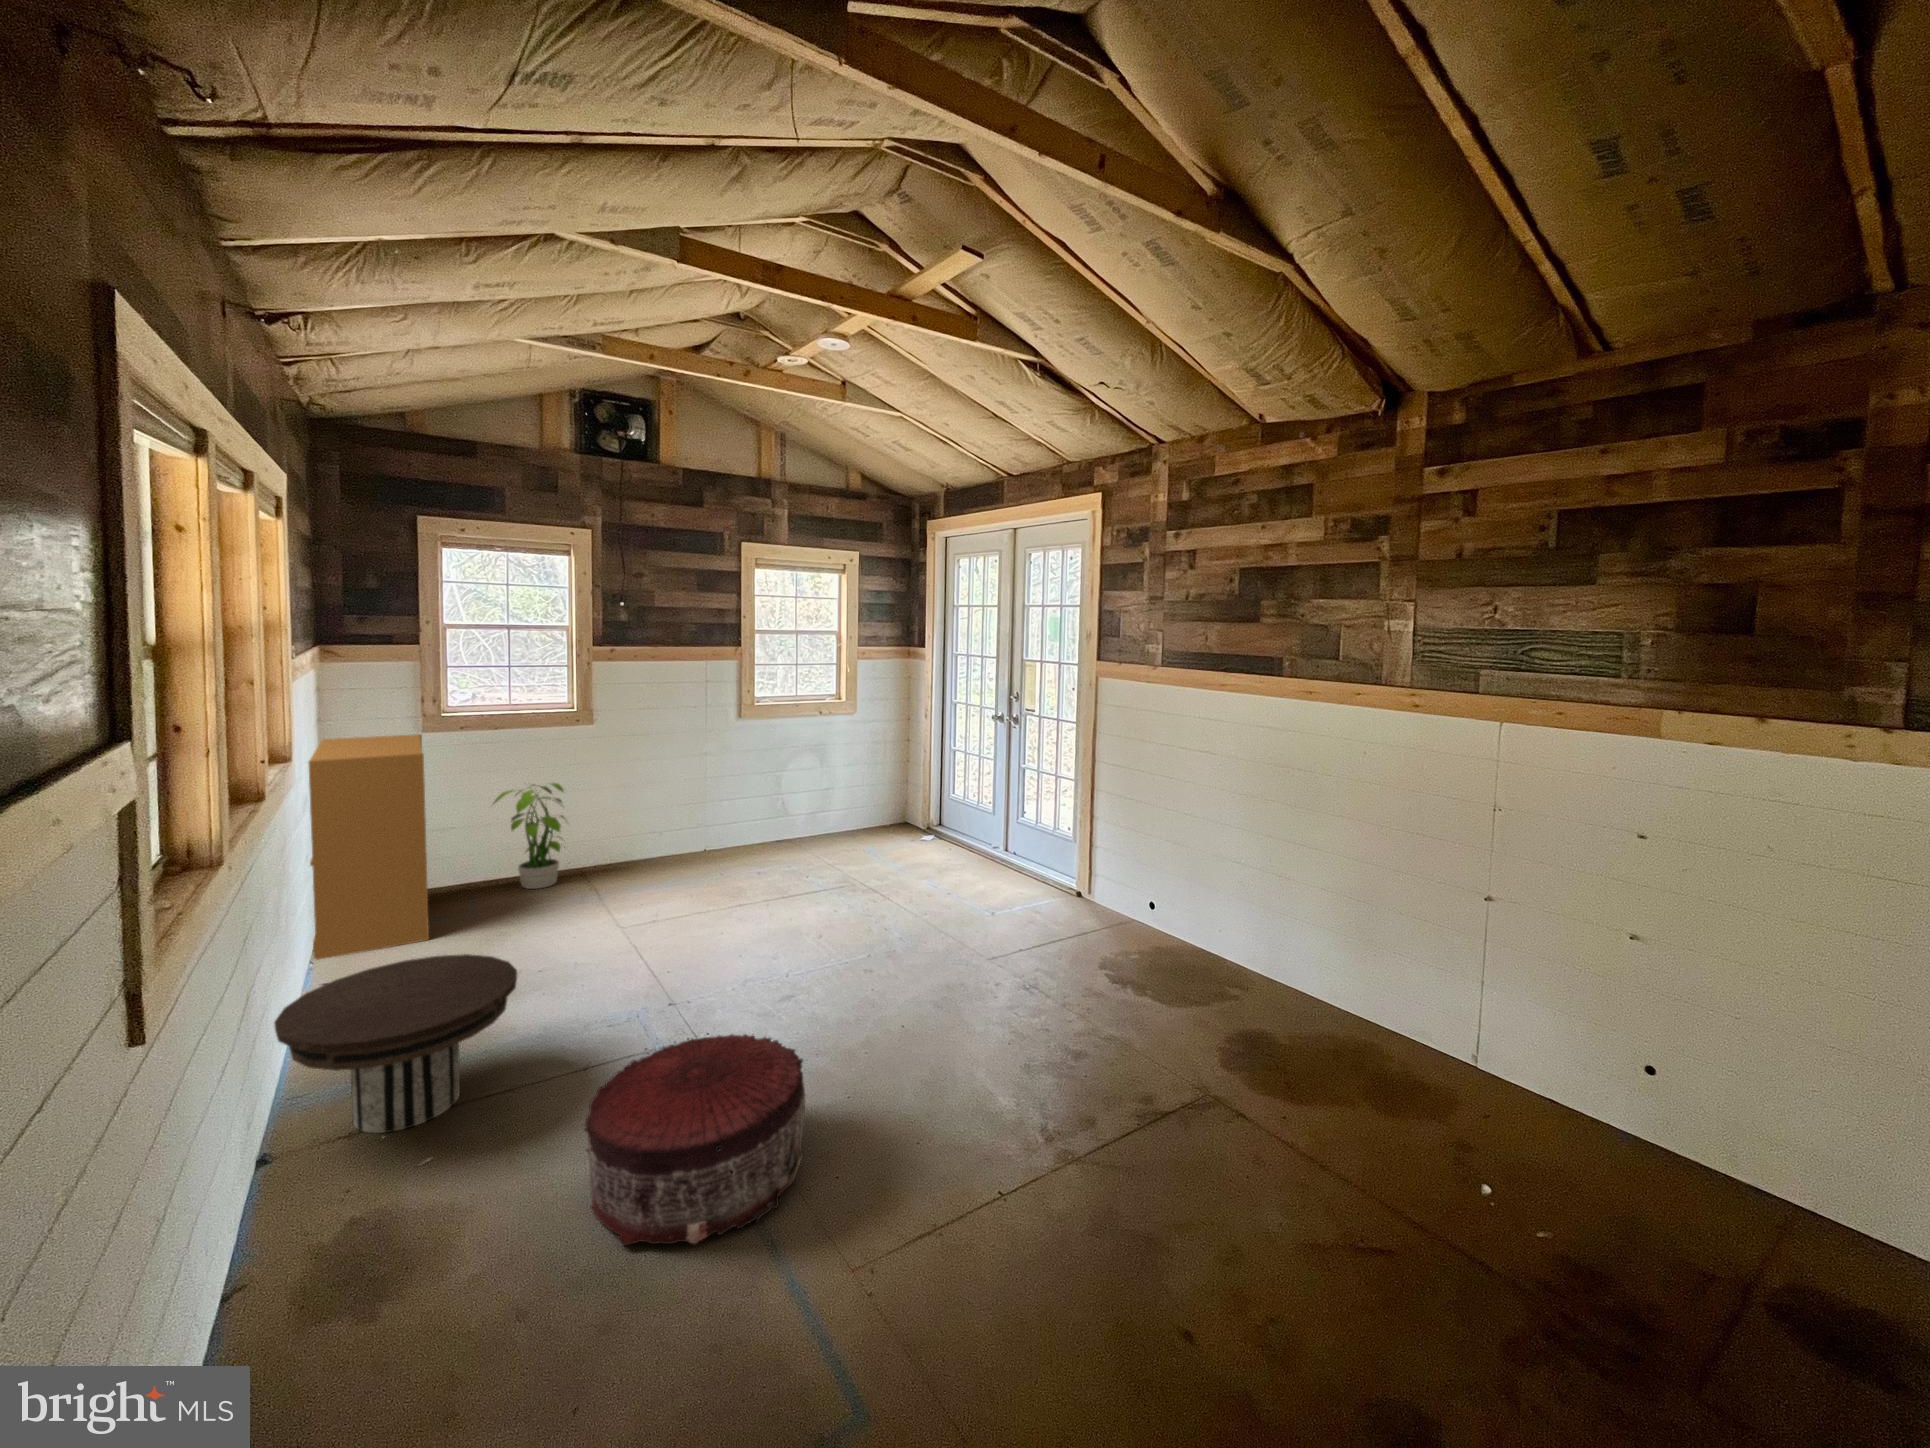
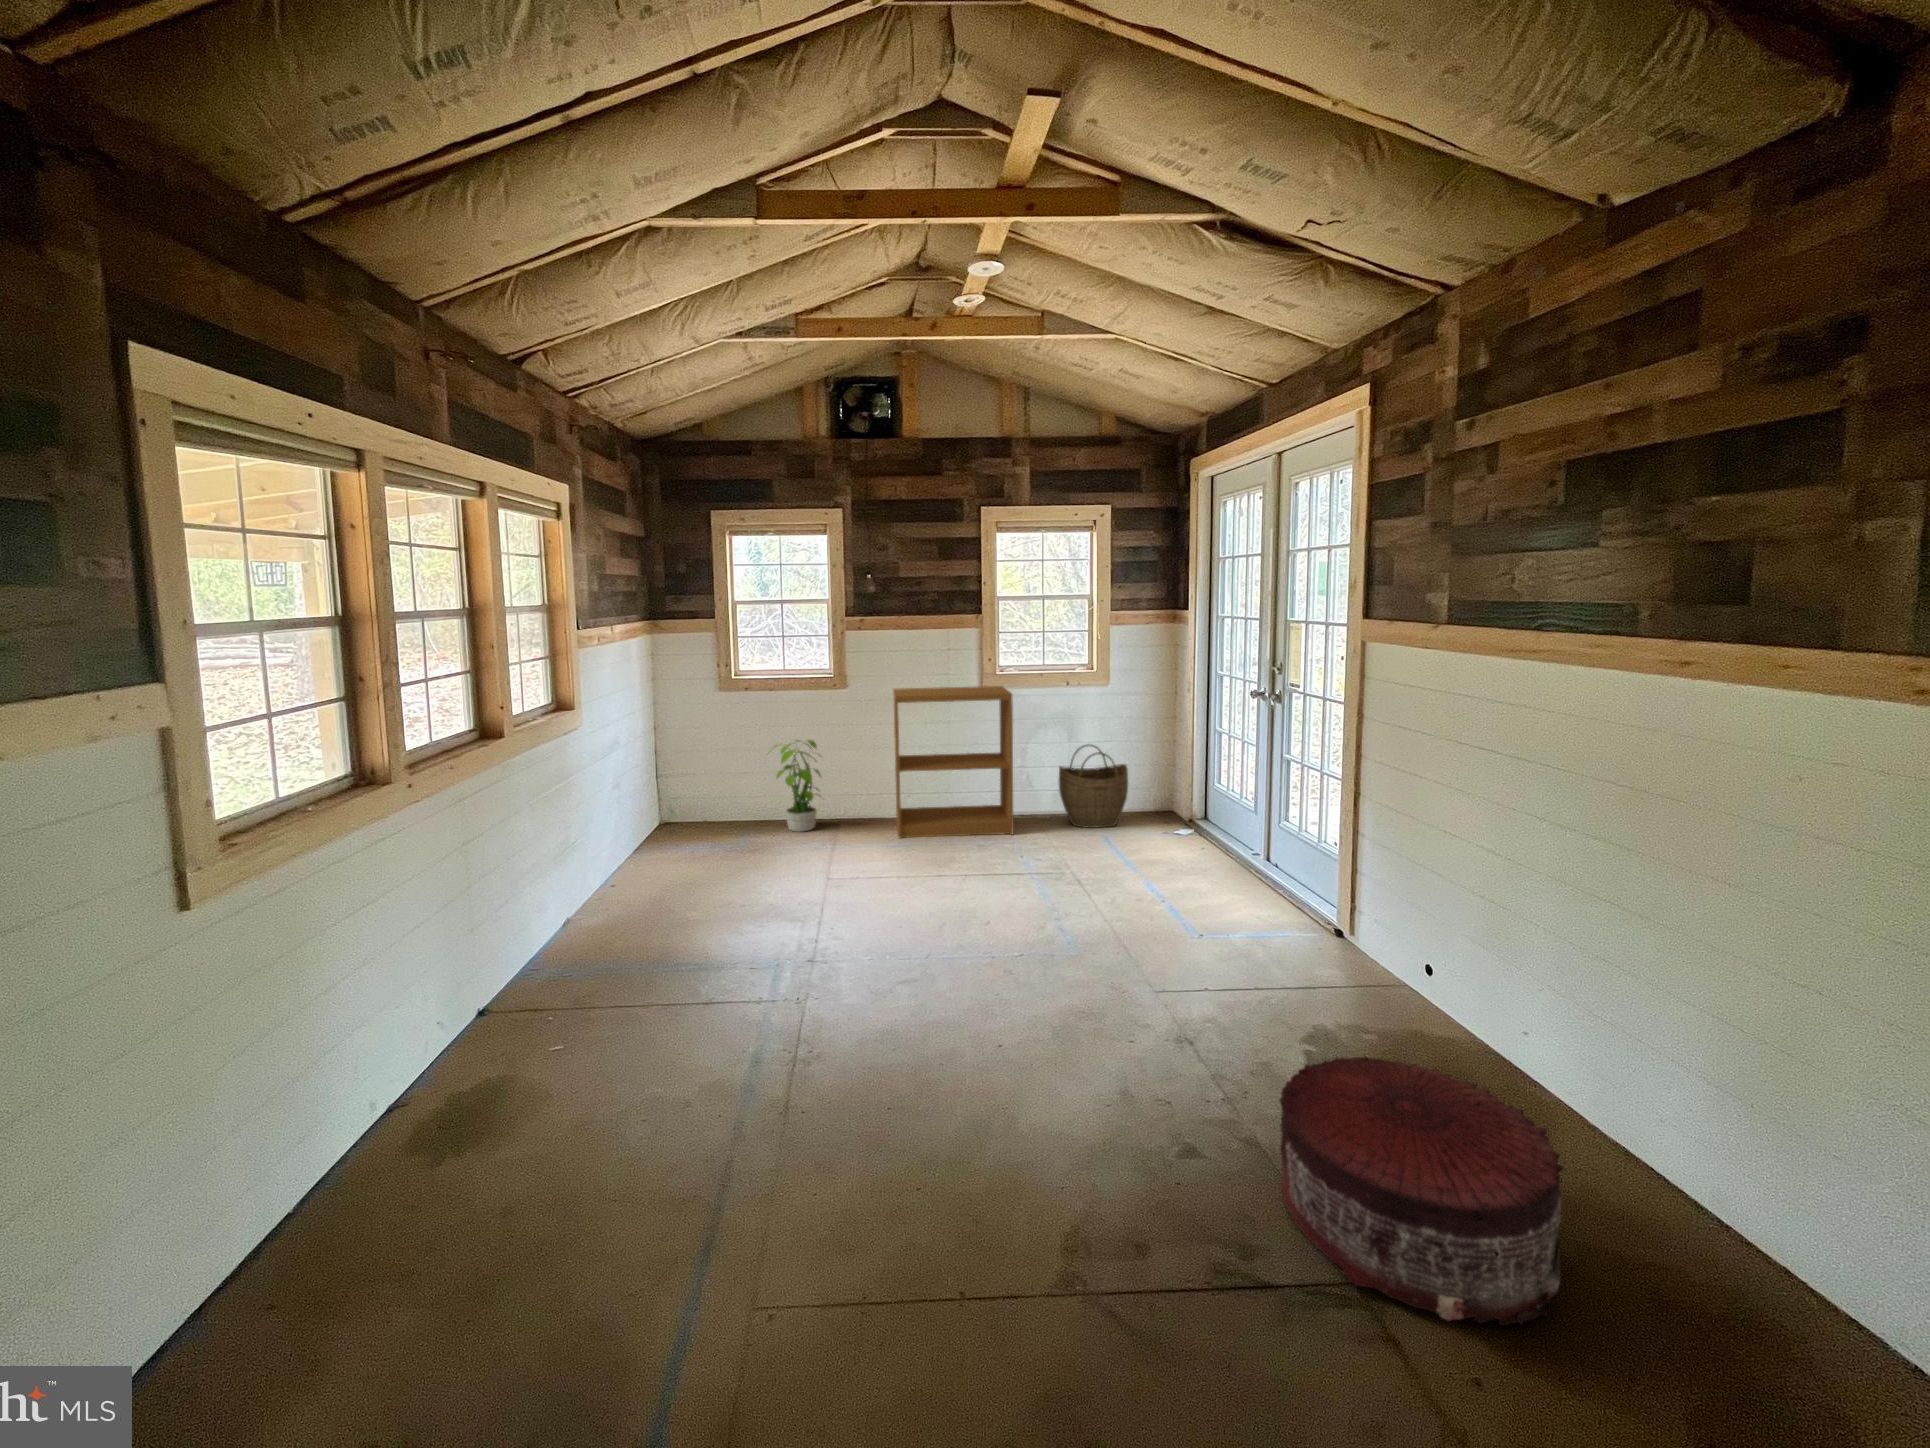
bookshelf: present [309,734,429,960] -> present [893,686,1014,838]
woven basket: none [817,768,880,845] -> present [1059,745,1128,828]
side table: present [274,954,517,1133] -> none [492,877,661,1014]
pouf: present [584,1034,805,1245] -> present [1280,1057,1564,1325]

